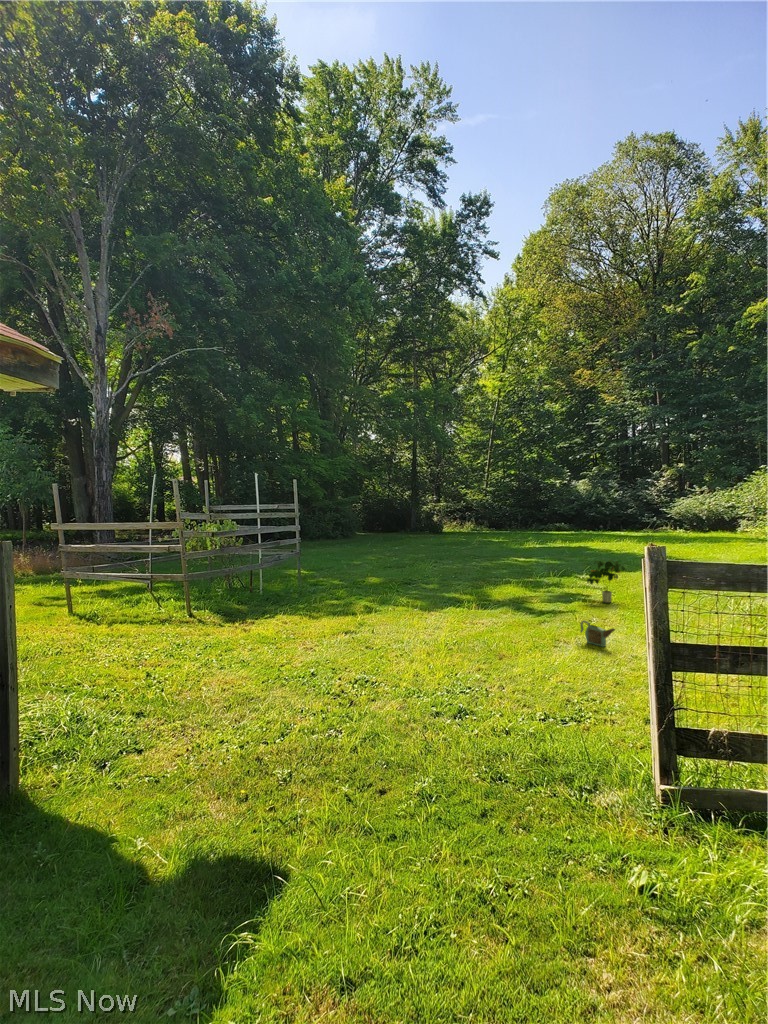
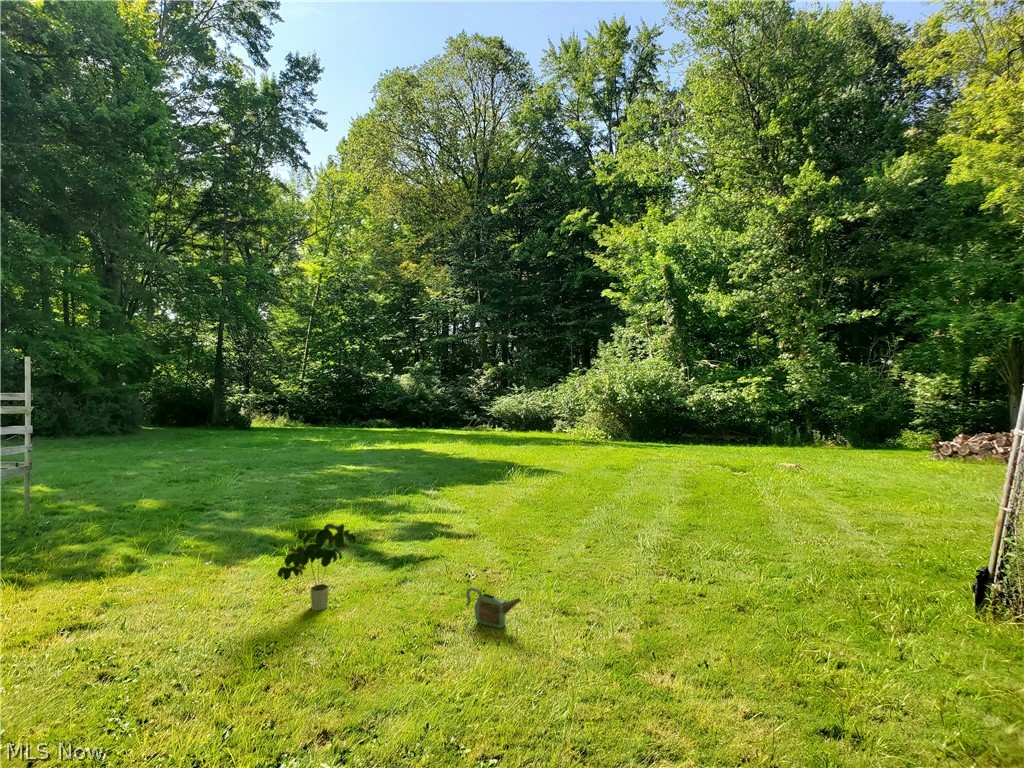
potted plant: present [587,560,625,603] -> present [277,524,356,611]

